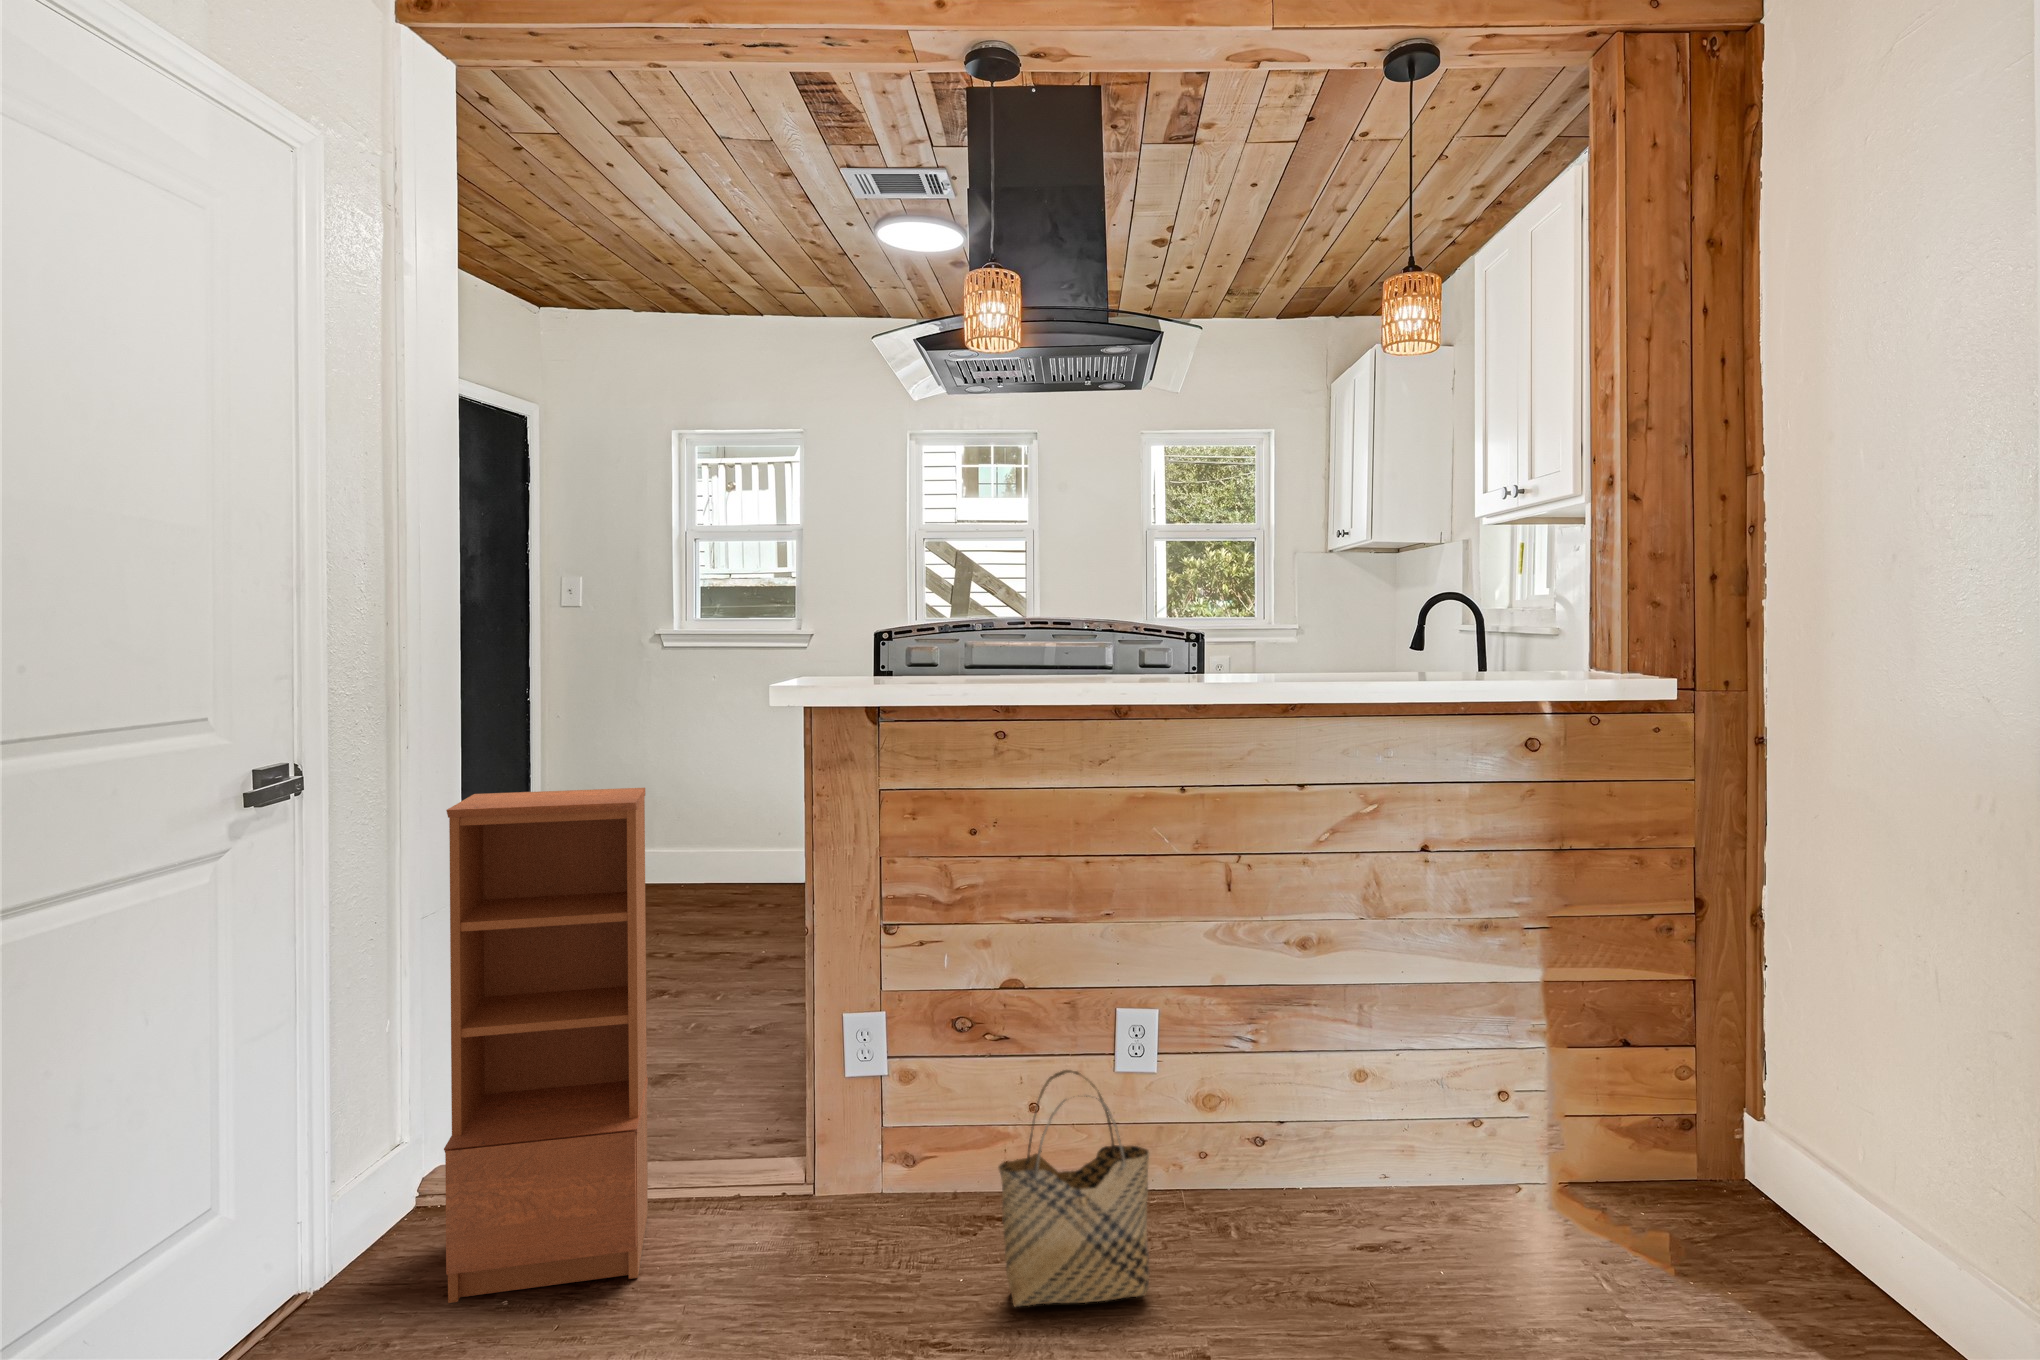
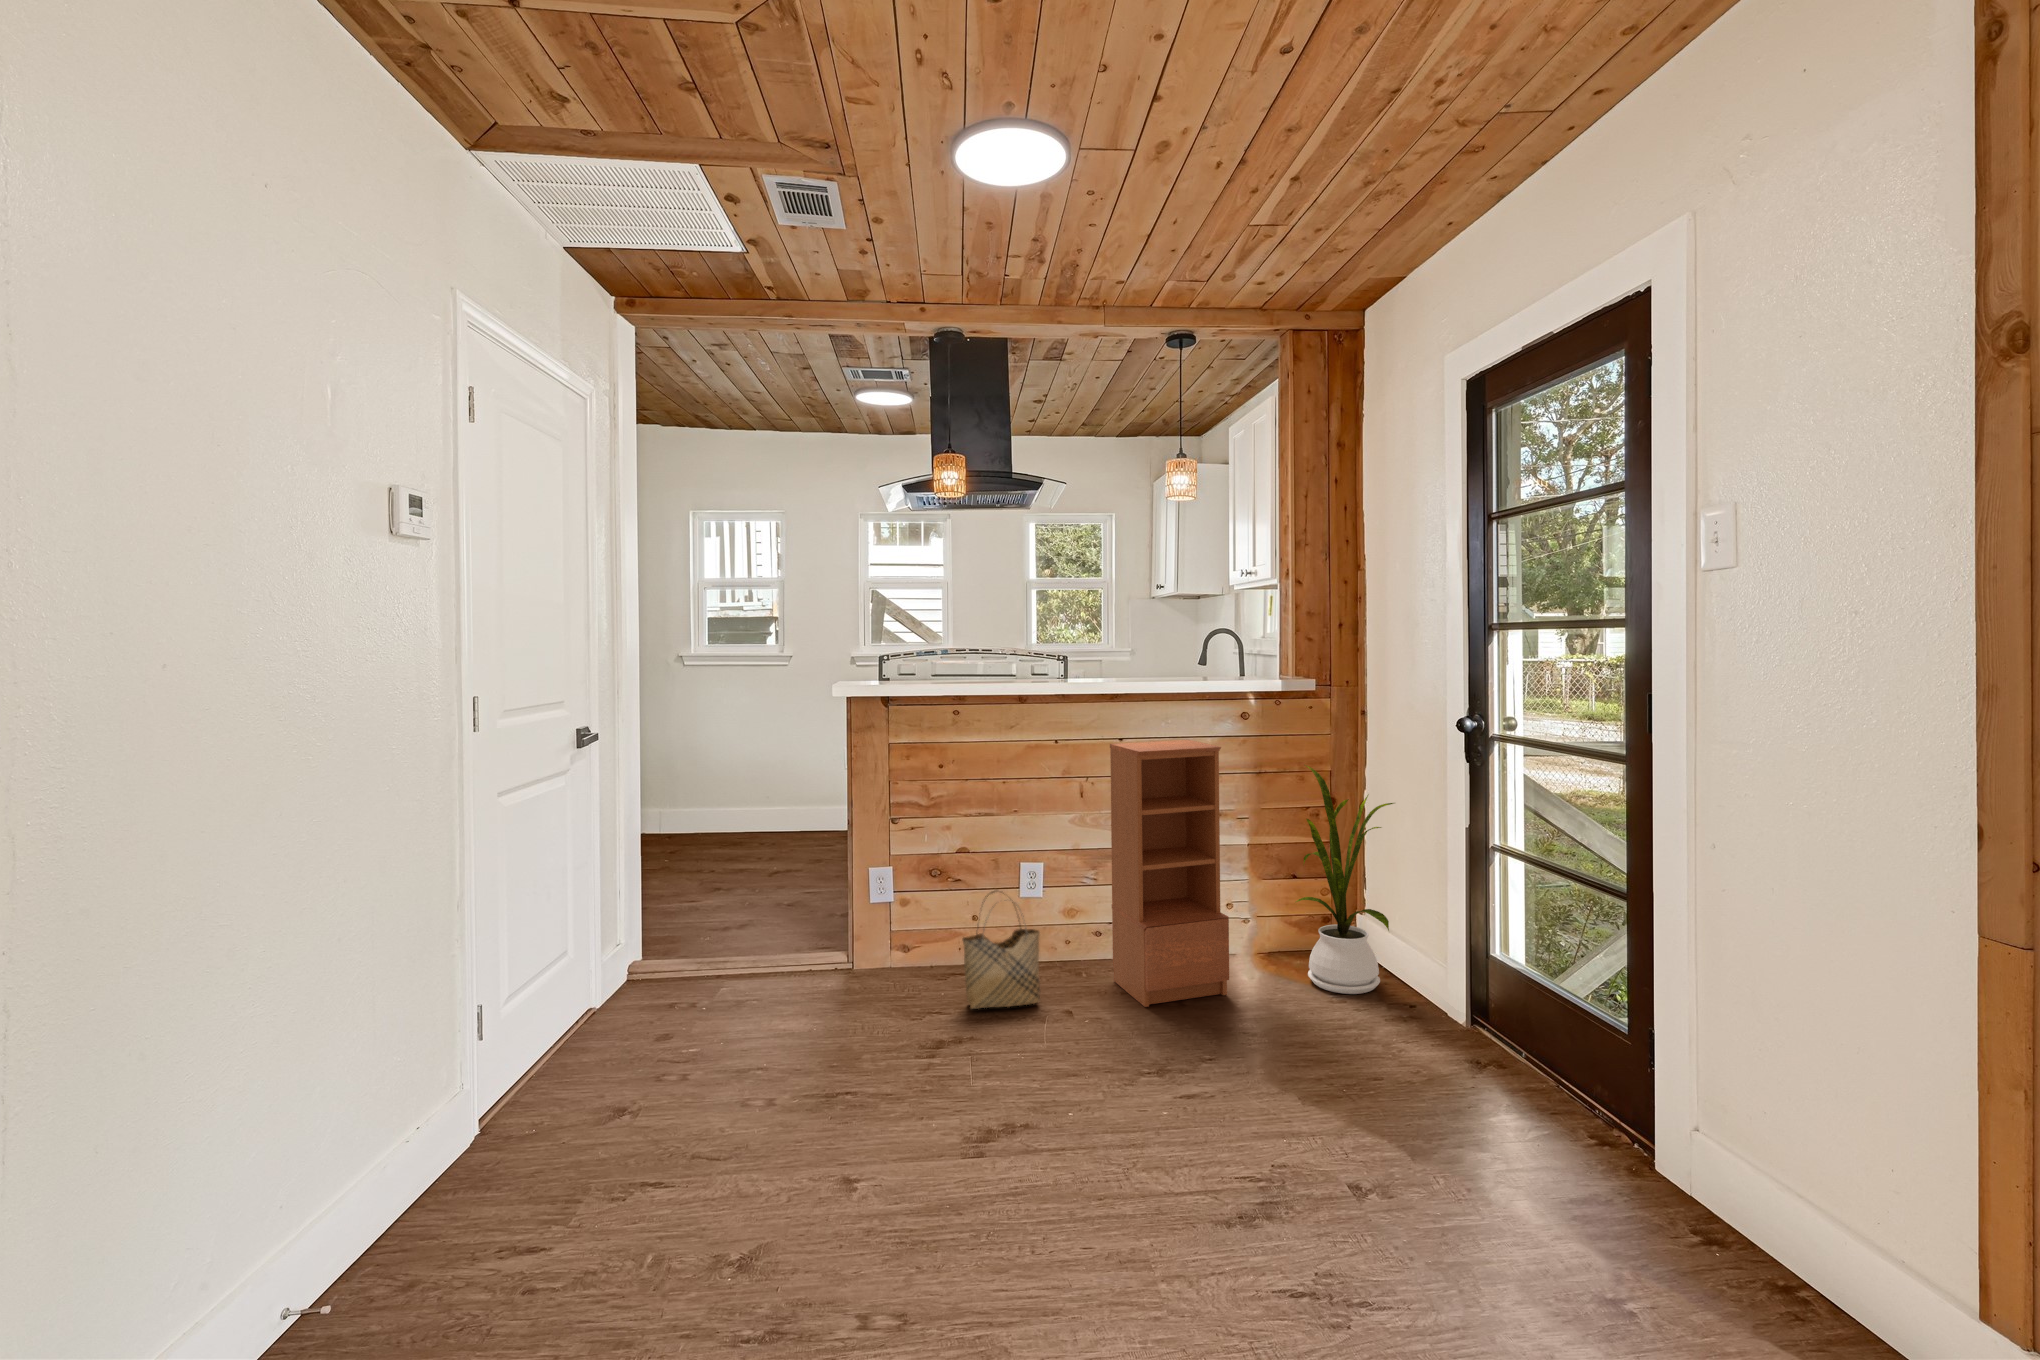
bookcase: present [444,788,648,1303] -> present [1110,740,1229,1007]
house plant: none [1634,834,1855,1291] -> present [1296,765,1394,994]

